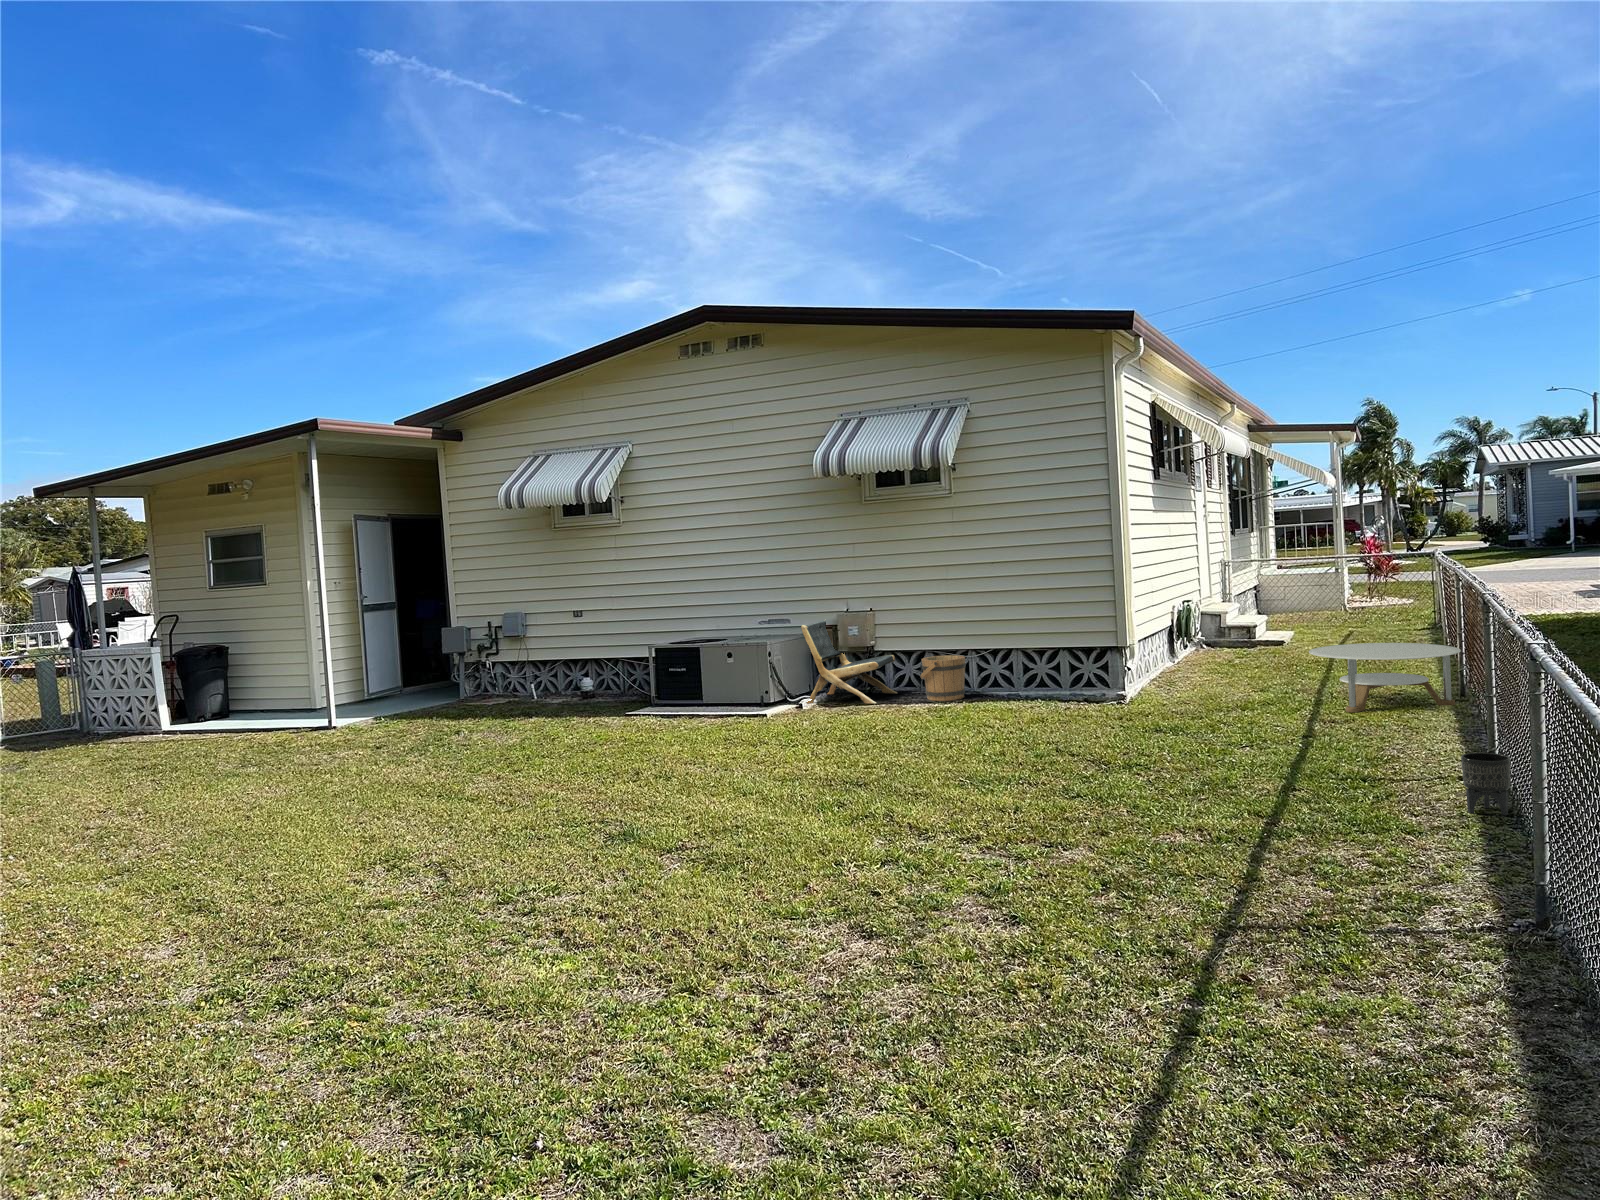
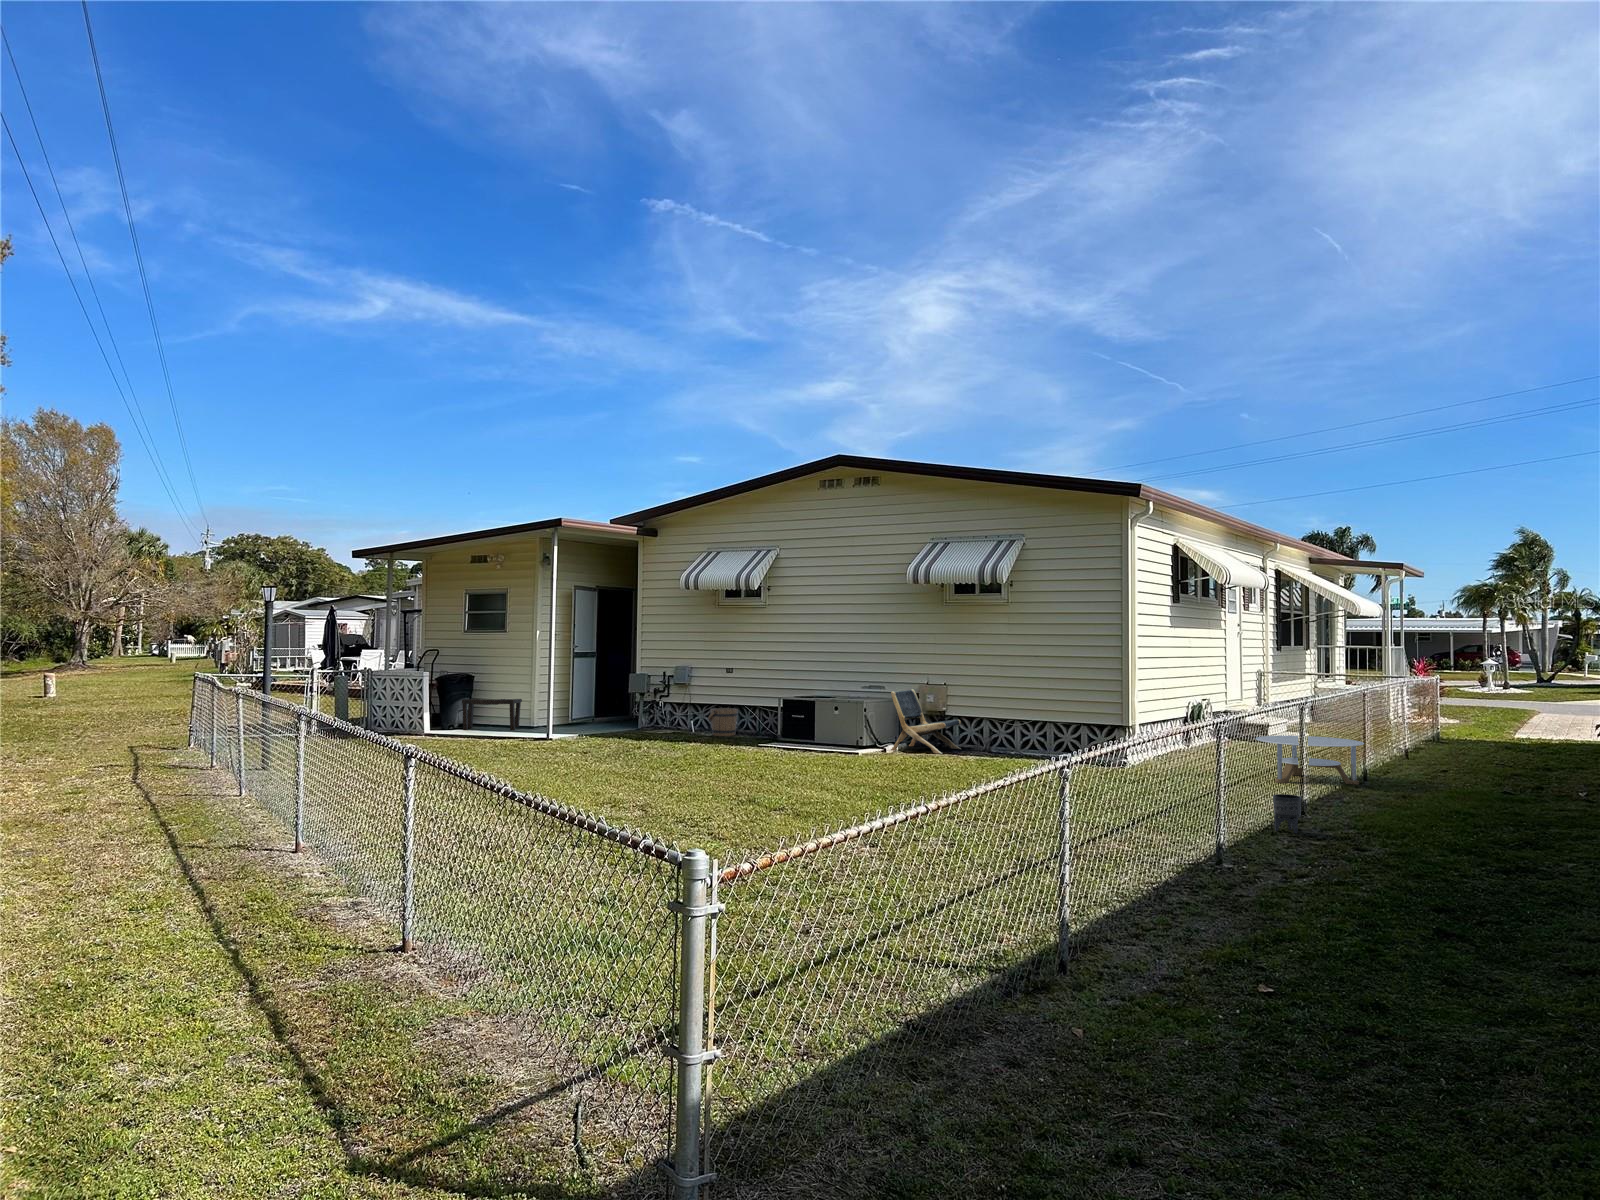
bucket: present [920,655,966,701] -> present [708,708,738,736]
bench: none [209,672,298,722] -> present [462,699,522,730]

